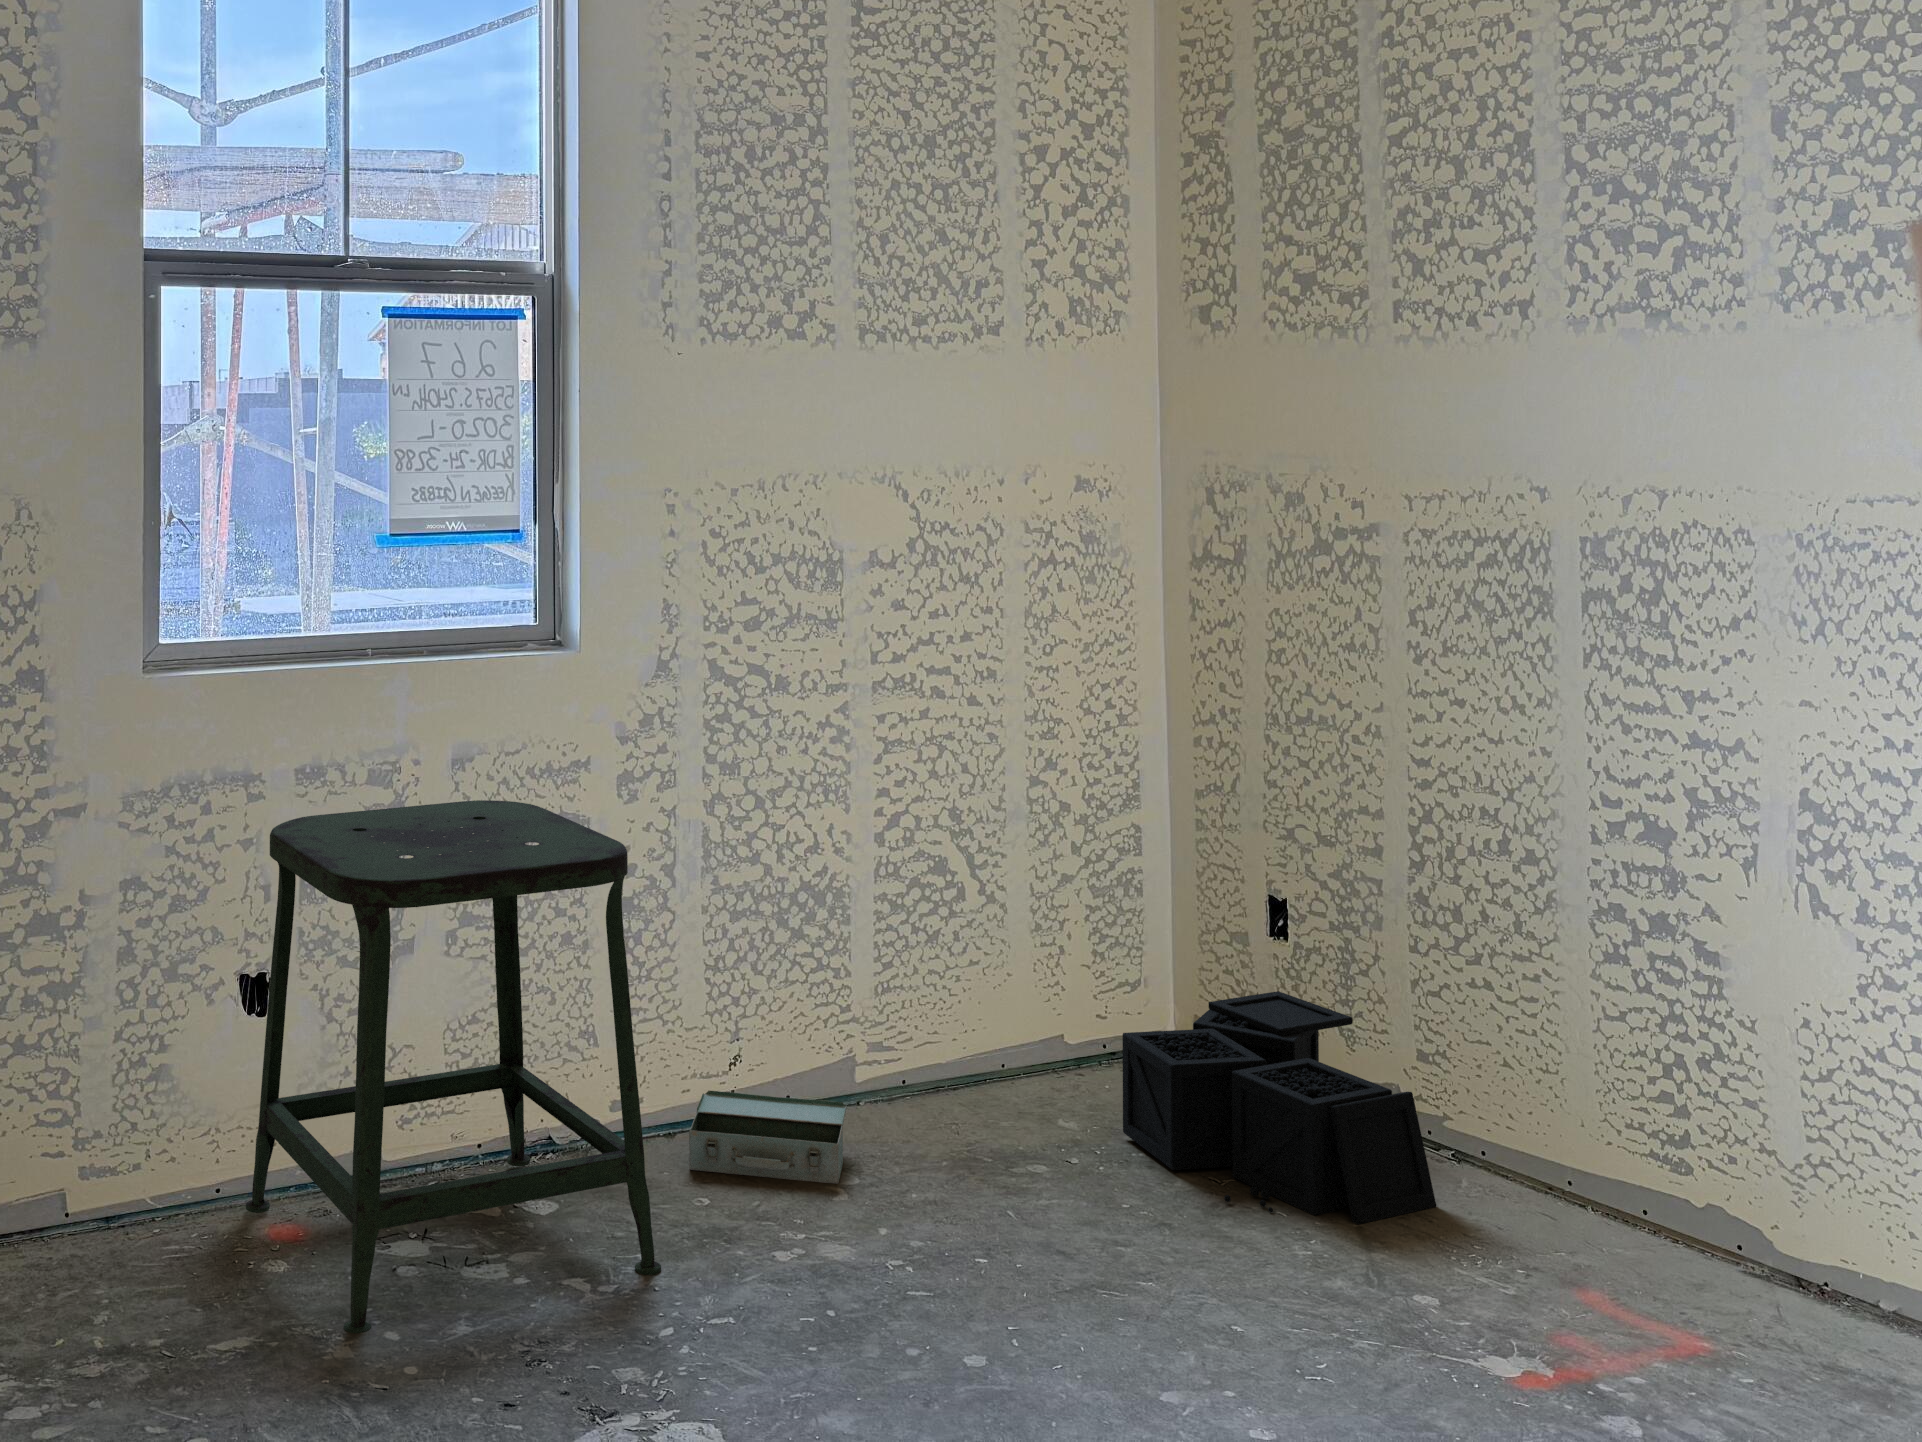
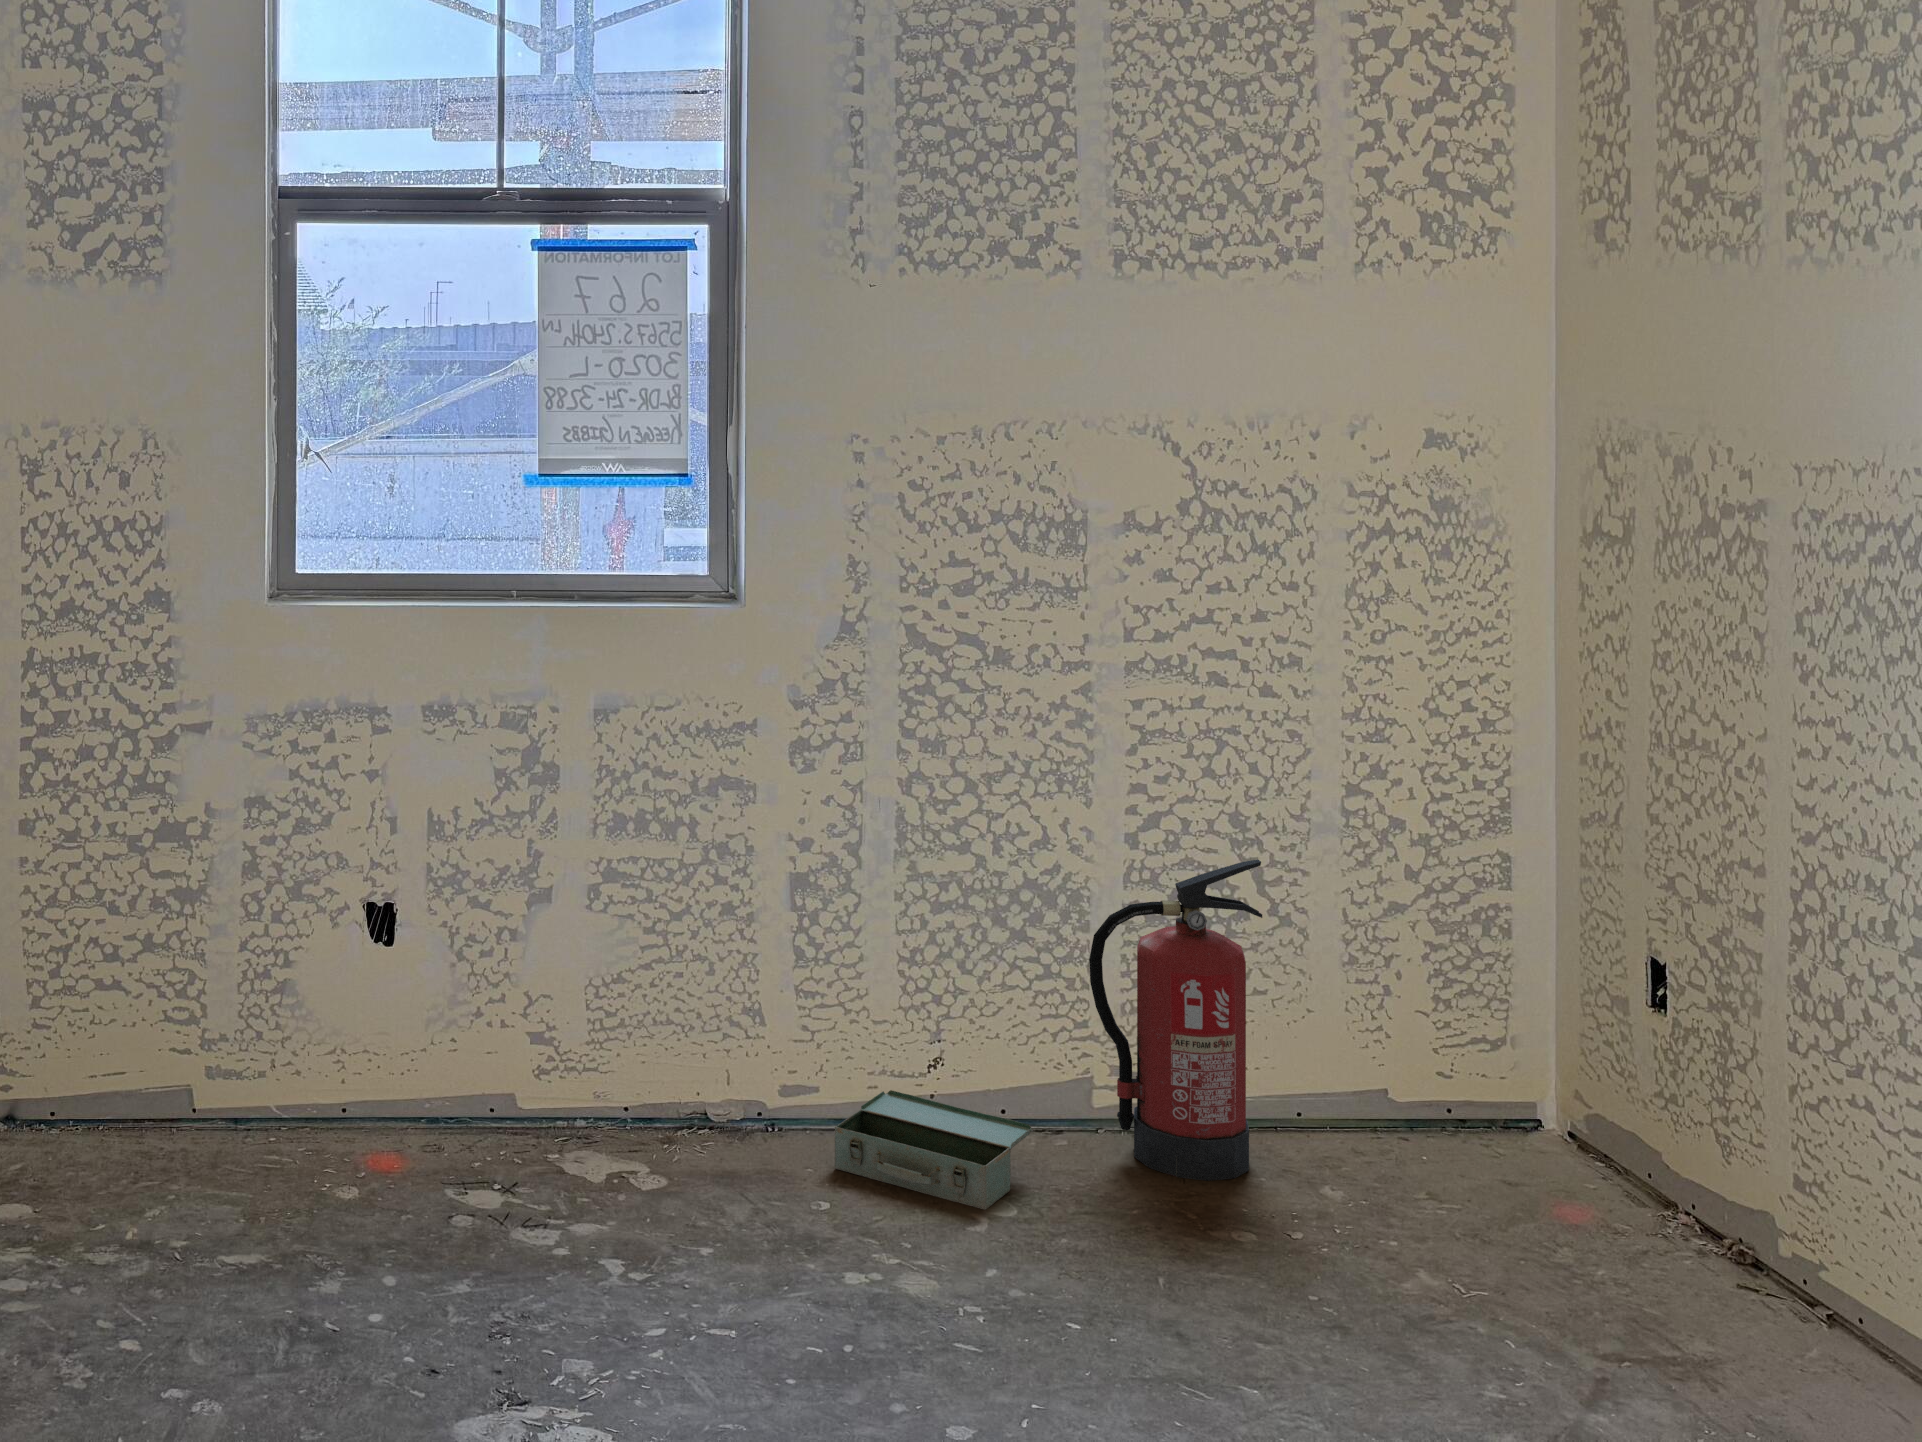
stool: present [246,800,661,1333] -> none [356,753,711,1263]
fire extinguisher: none [872,845,1000,1130] -> present [1089,859,1262,1181]
storage bin: present [1122,991,1436,1224] -> none [1380,1077,1730,1366]

